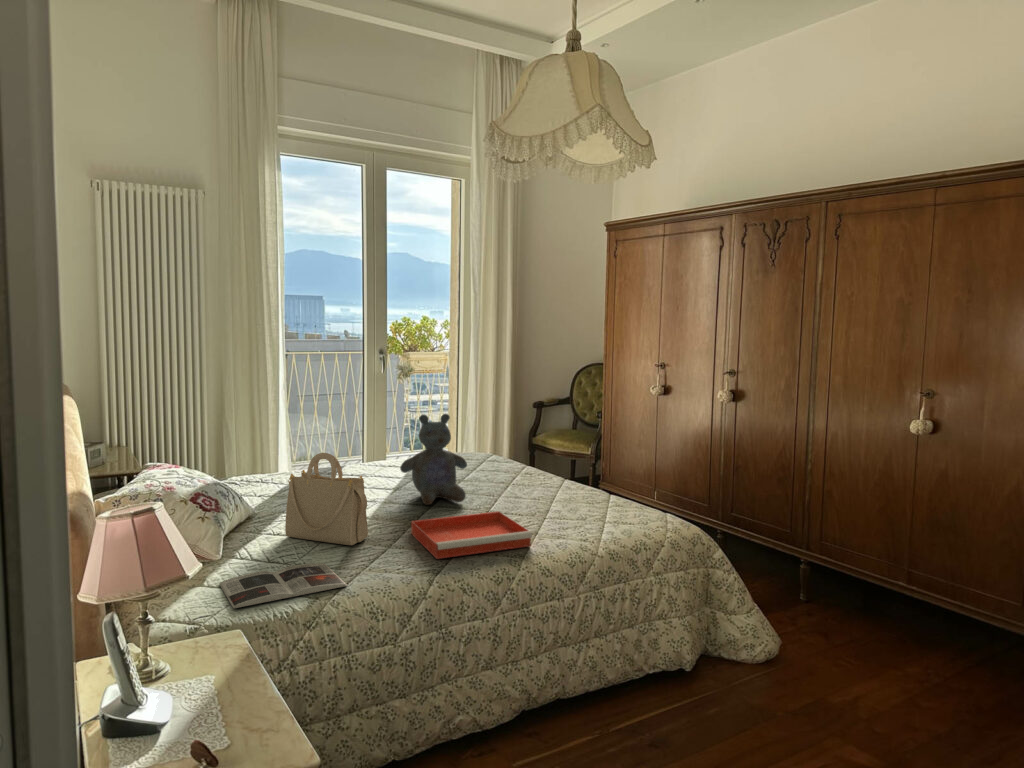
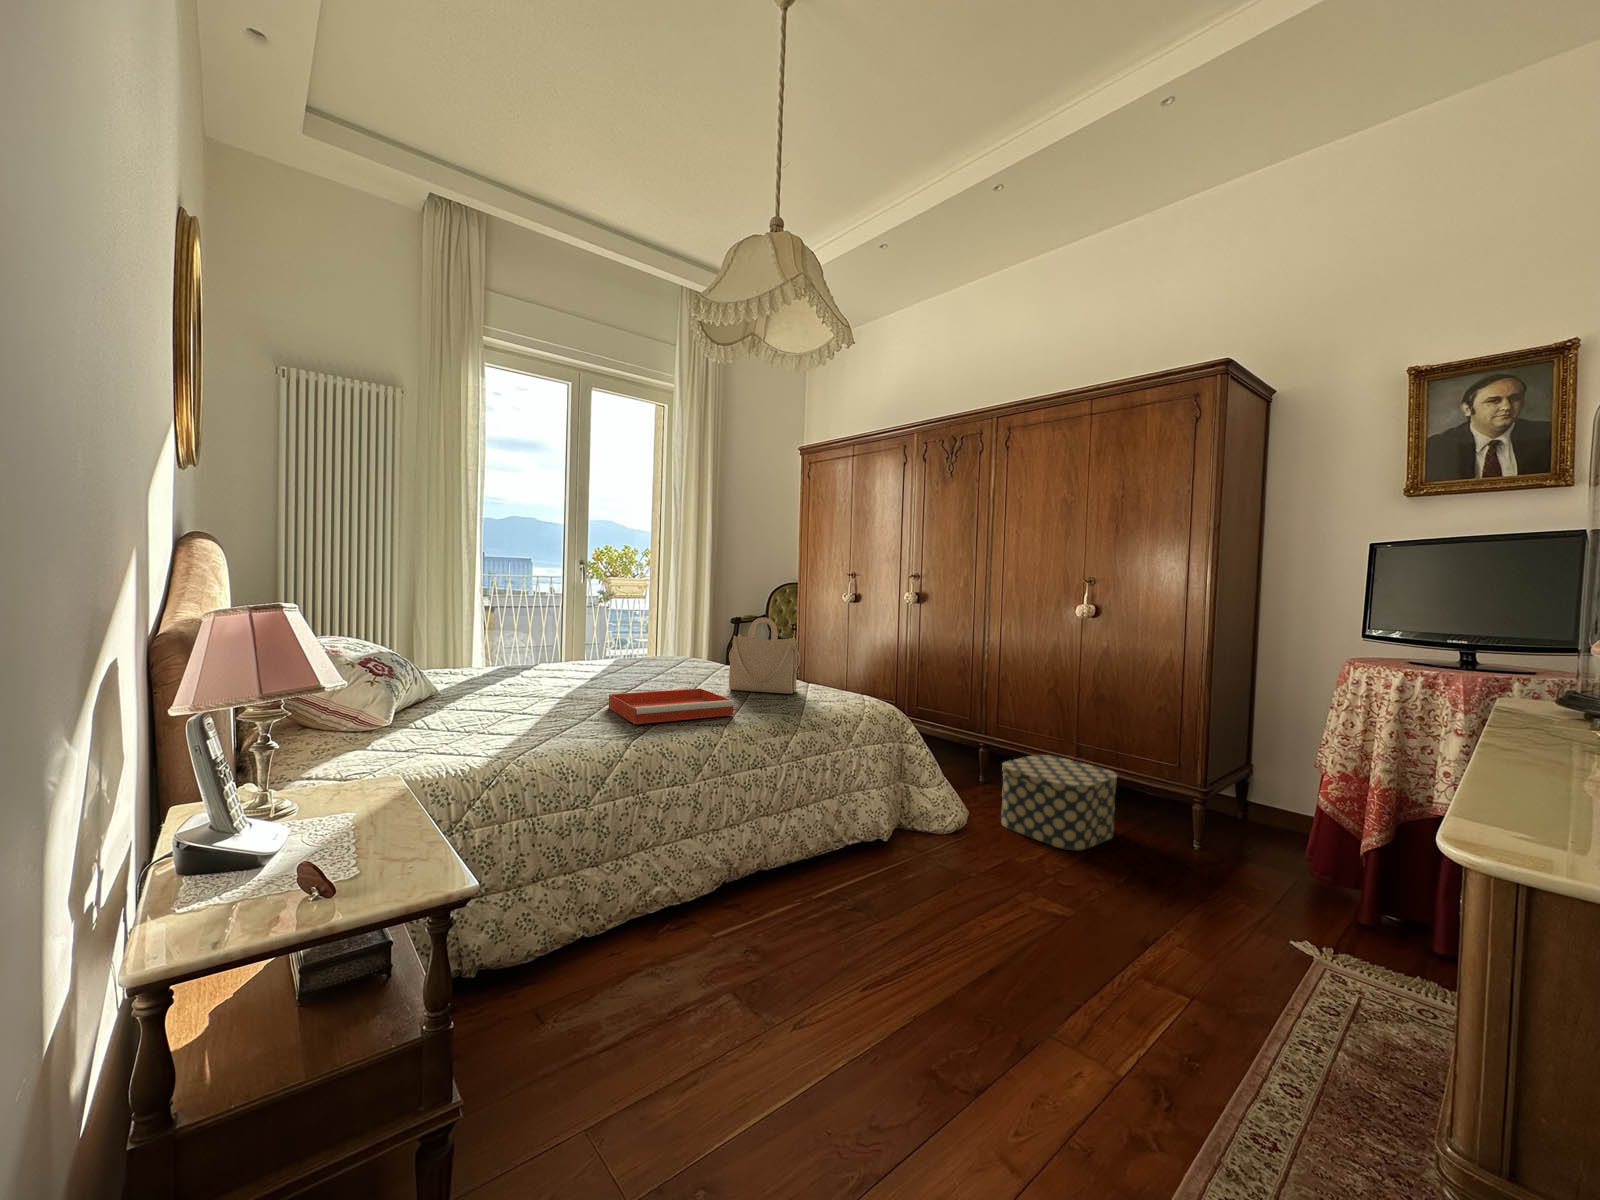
stuffed bear: present [400,414,467,505] -> none [599,599,668,687]
handbag: present [285,453,368,545] -> present [729,617,800,694]
magazine: present [219,563,347,608] -> none [383,729,535,764]
storage box: none [815,577,948,688] -> present [1001,755,1117,850]

